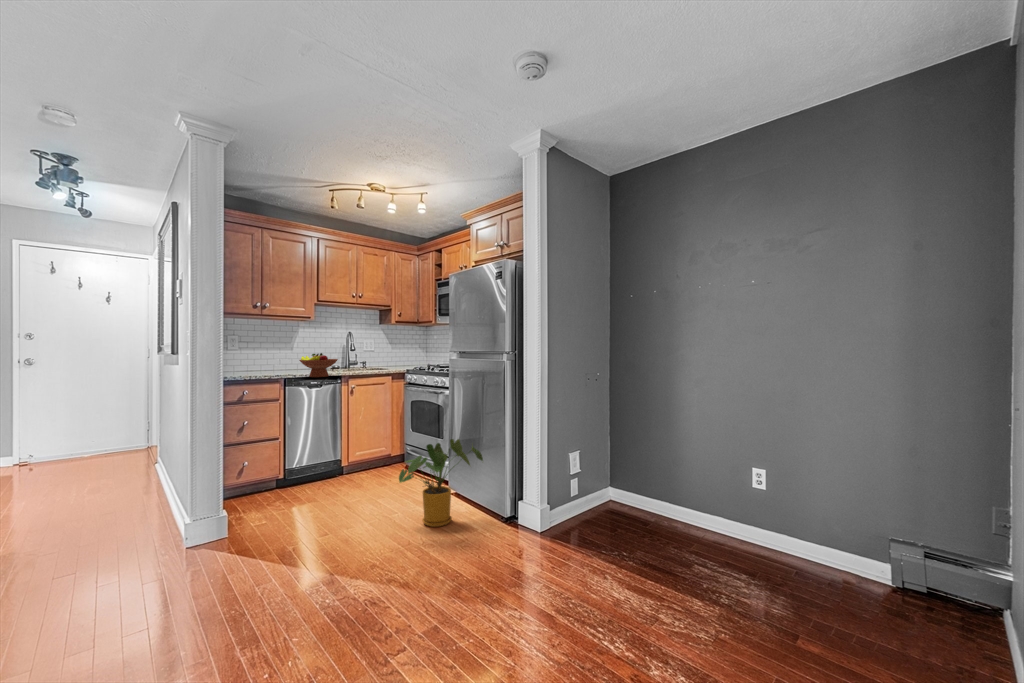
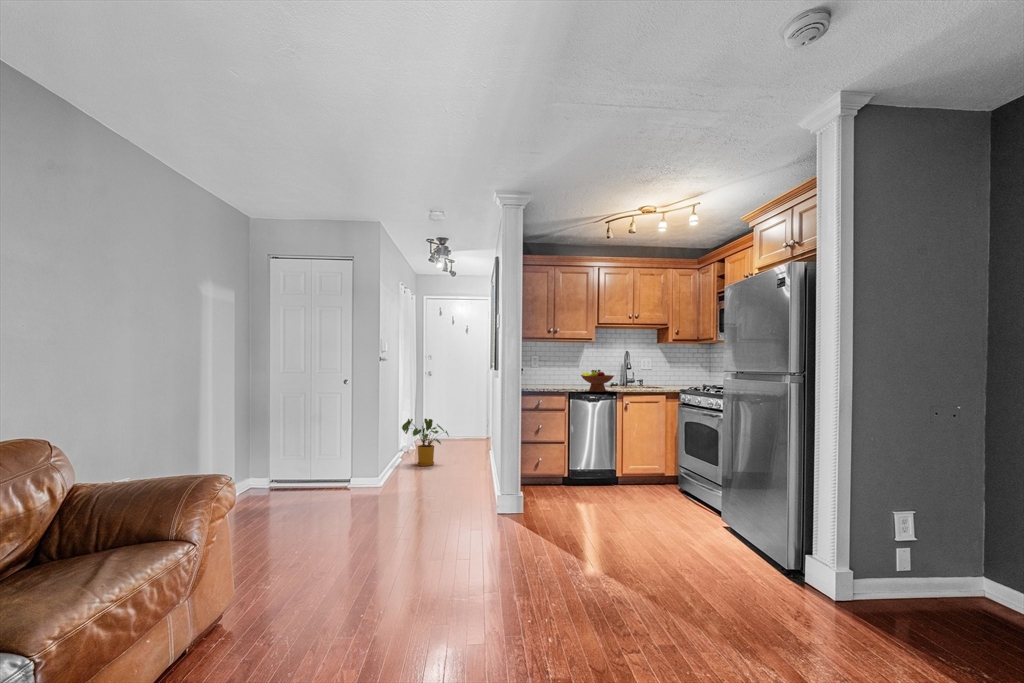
house plant: present [399,439,483,527] -> present [402,418,449,466]

